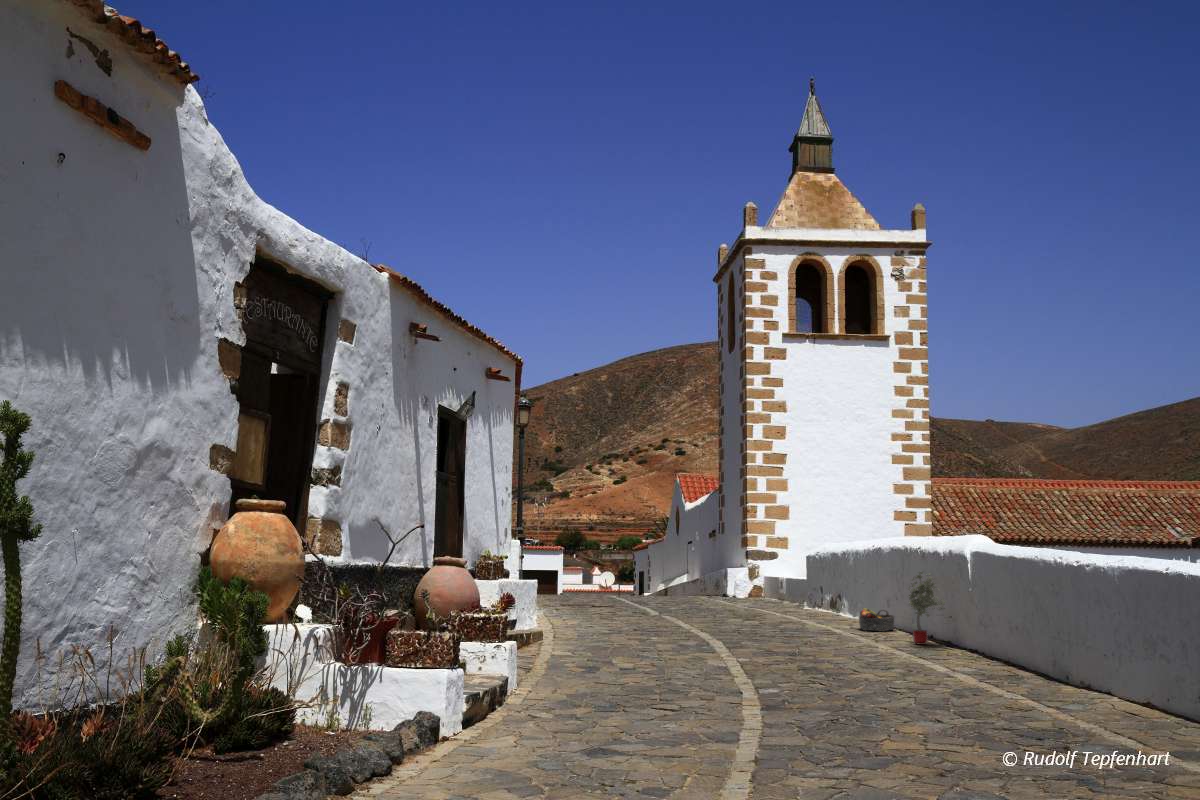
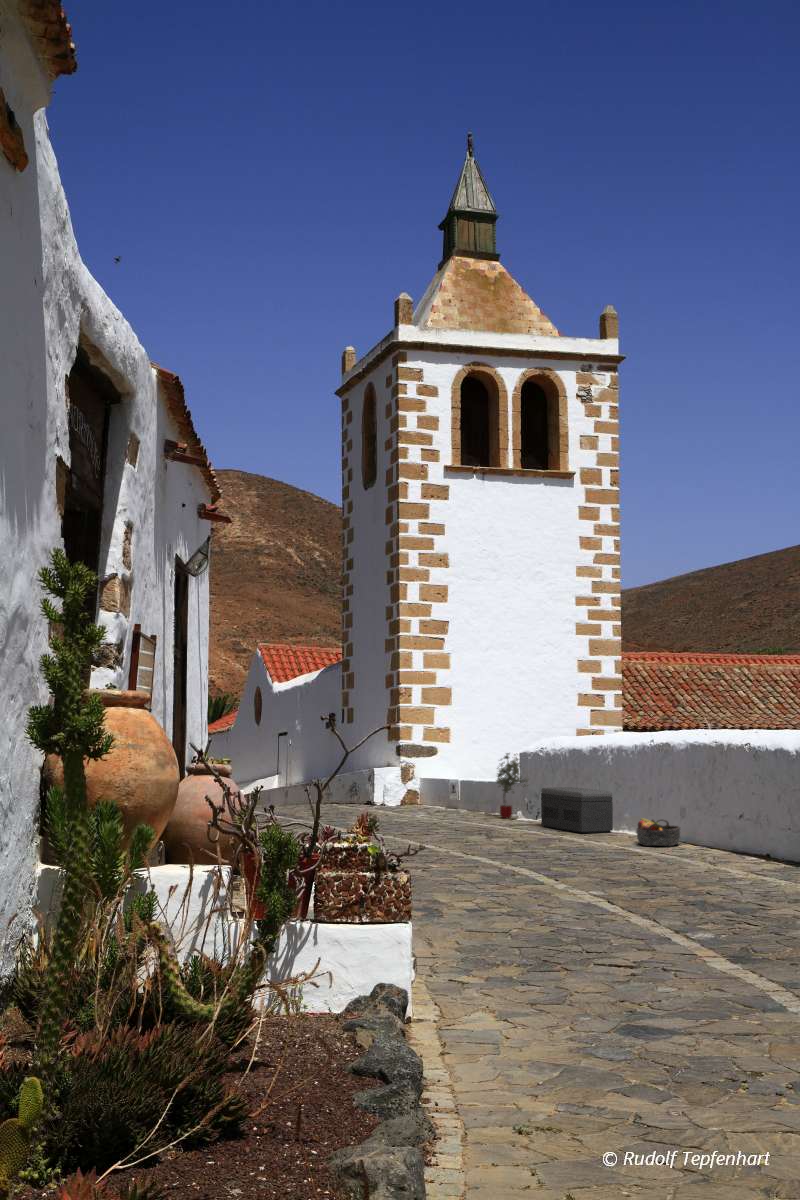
potted tree: present [909,572,945,645] -> present [496,753,528,818]
storage bench: none [812,584,860,620] -> present [541,787,613,833]

